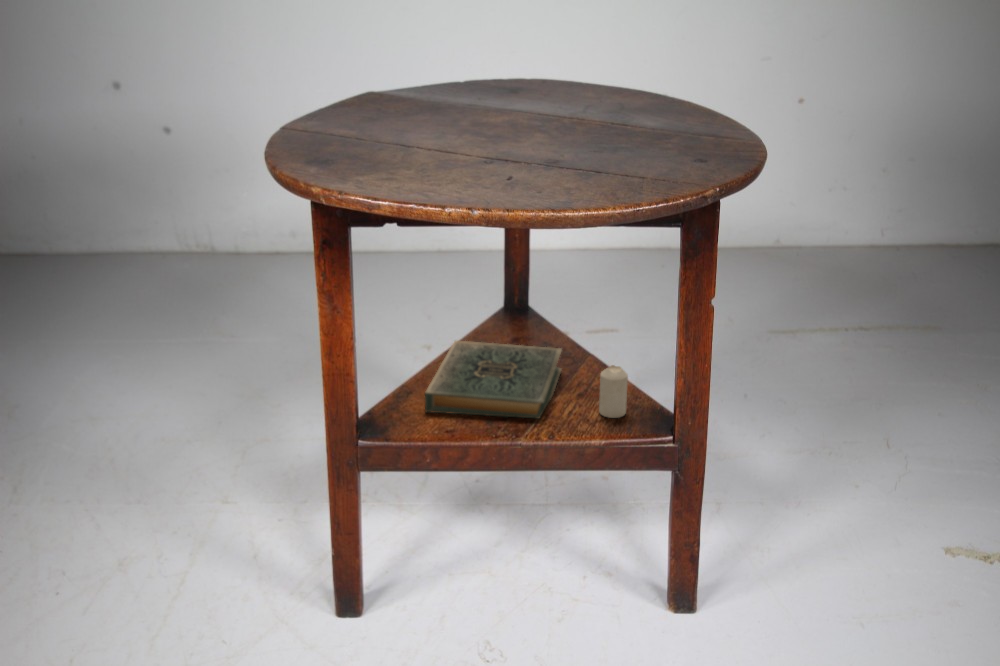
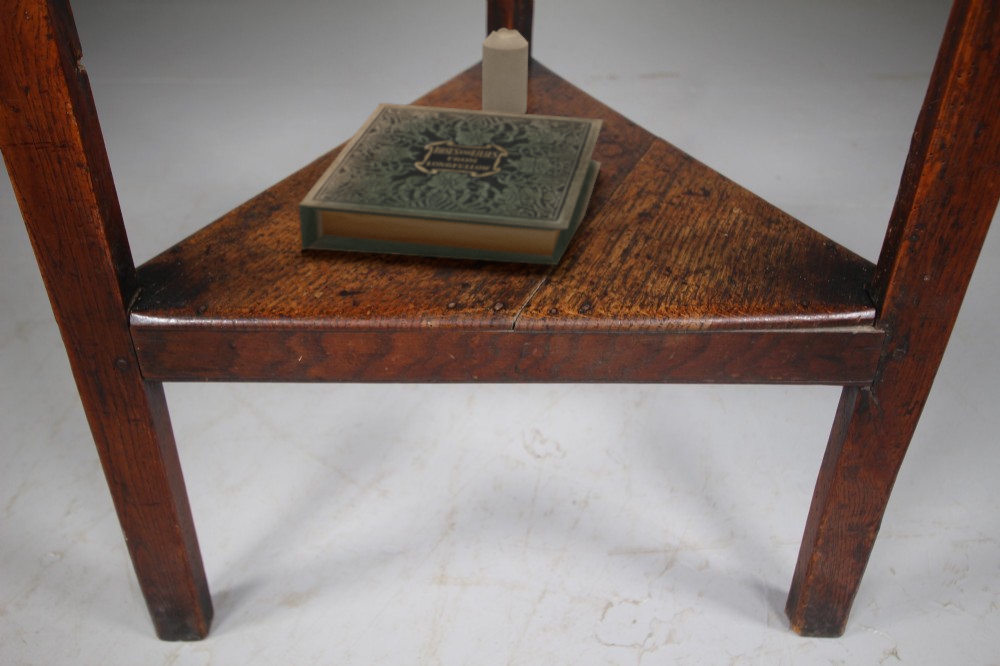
candle: present [599,365,628,418] -> present [482,28,528,114]

